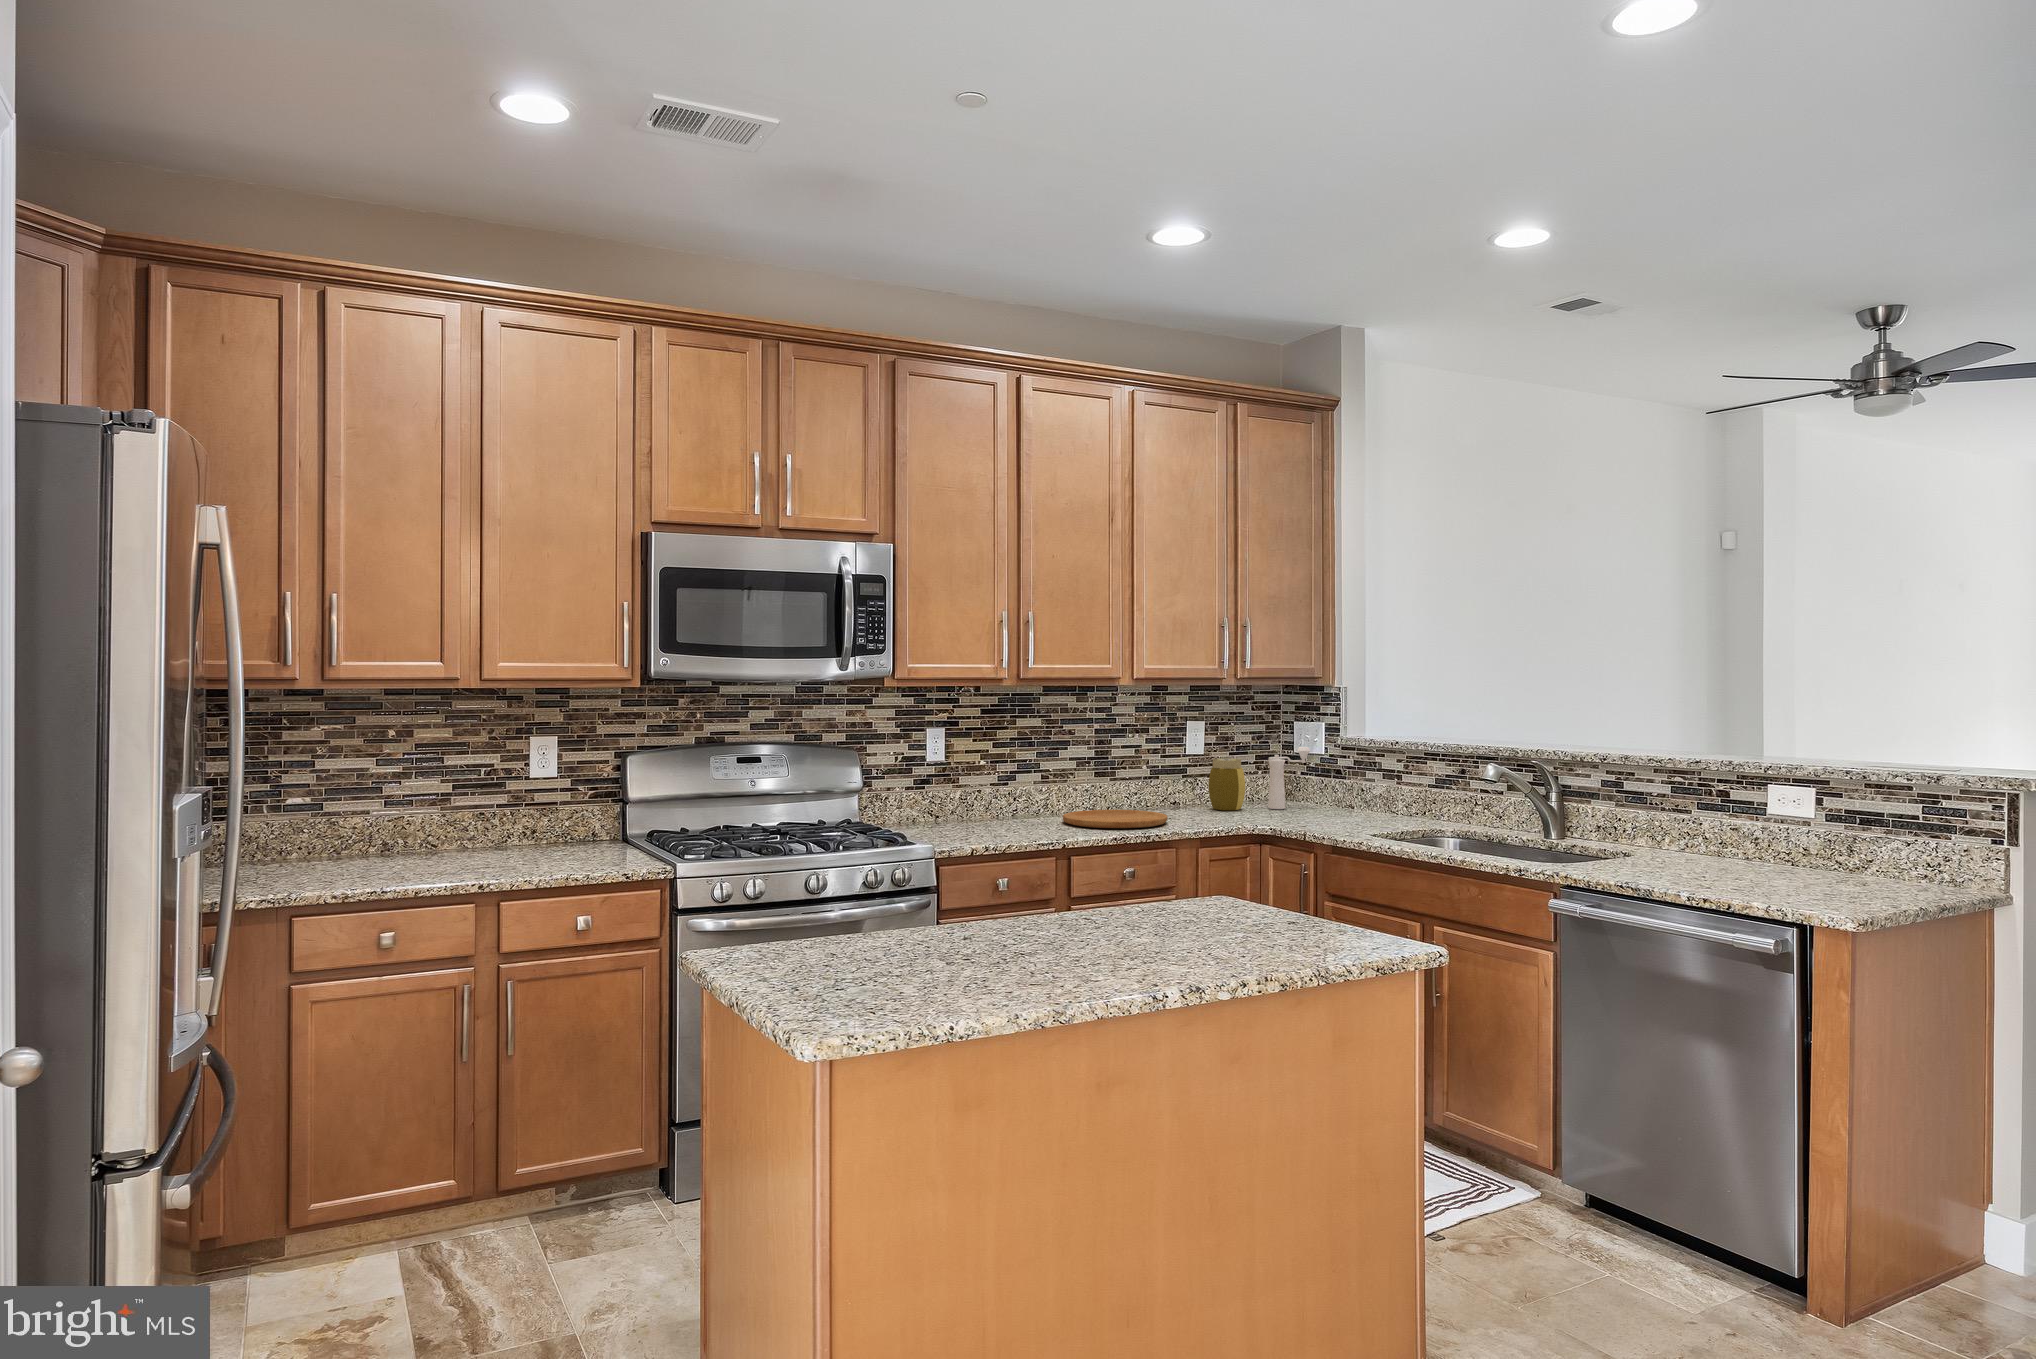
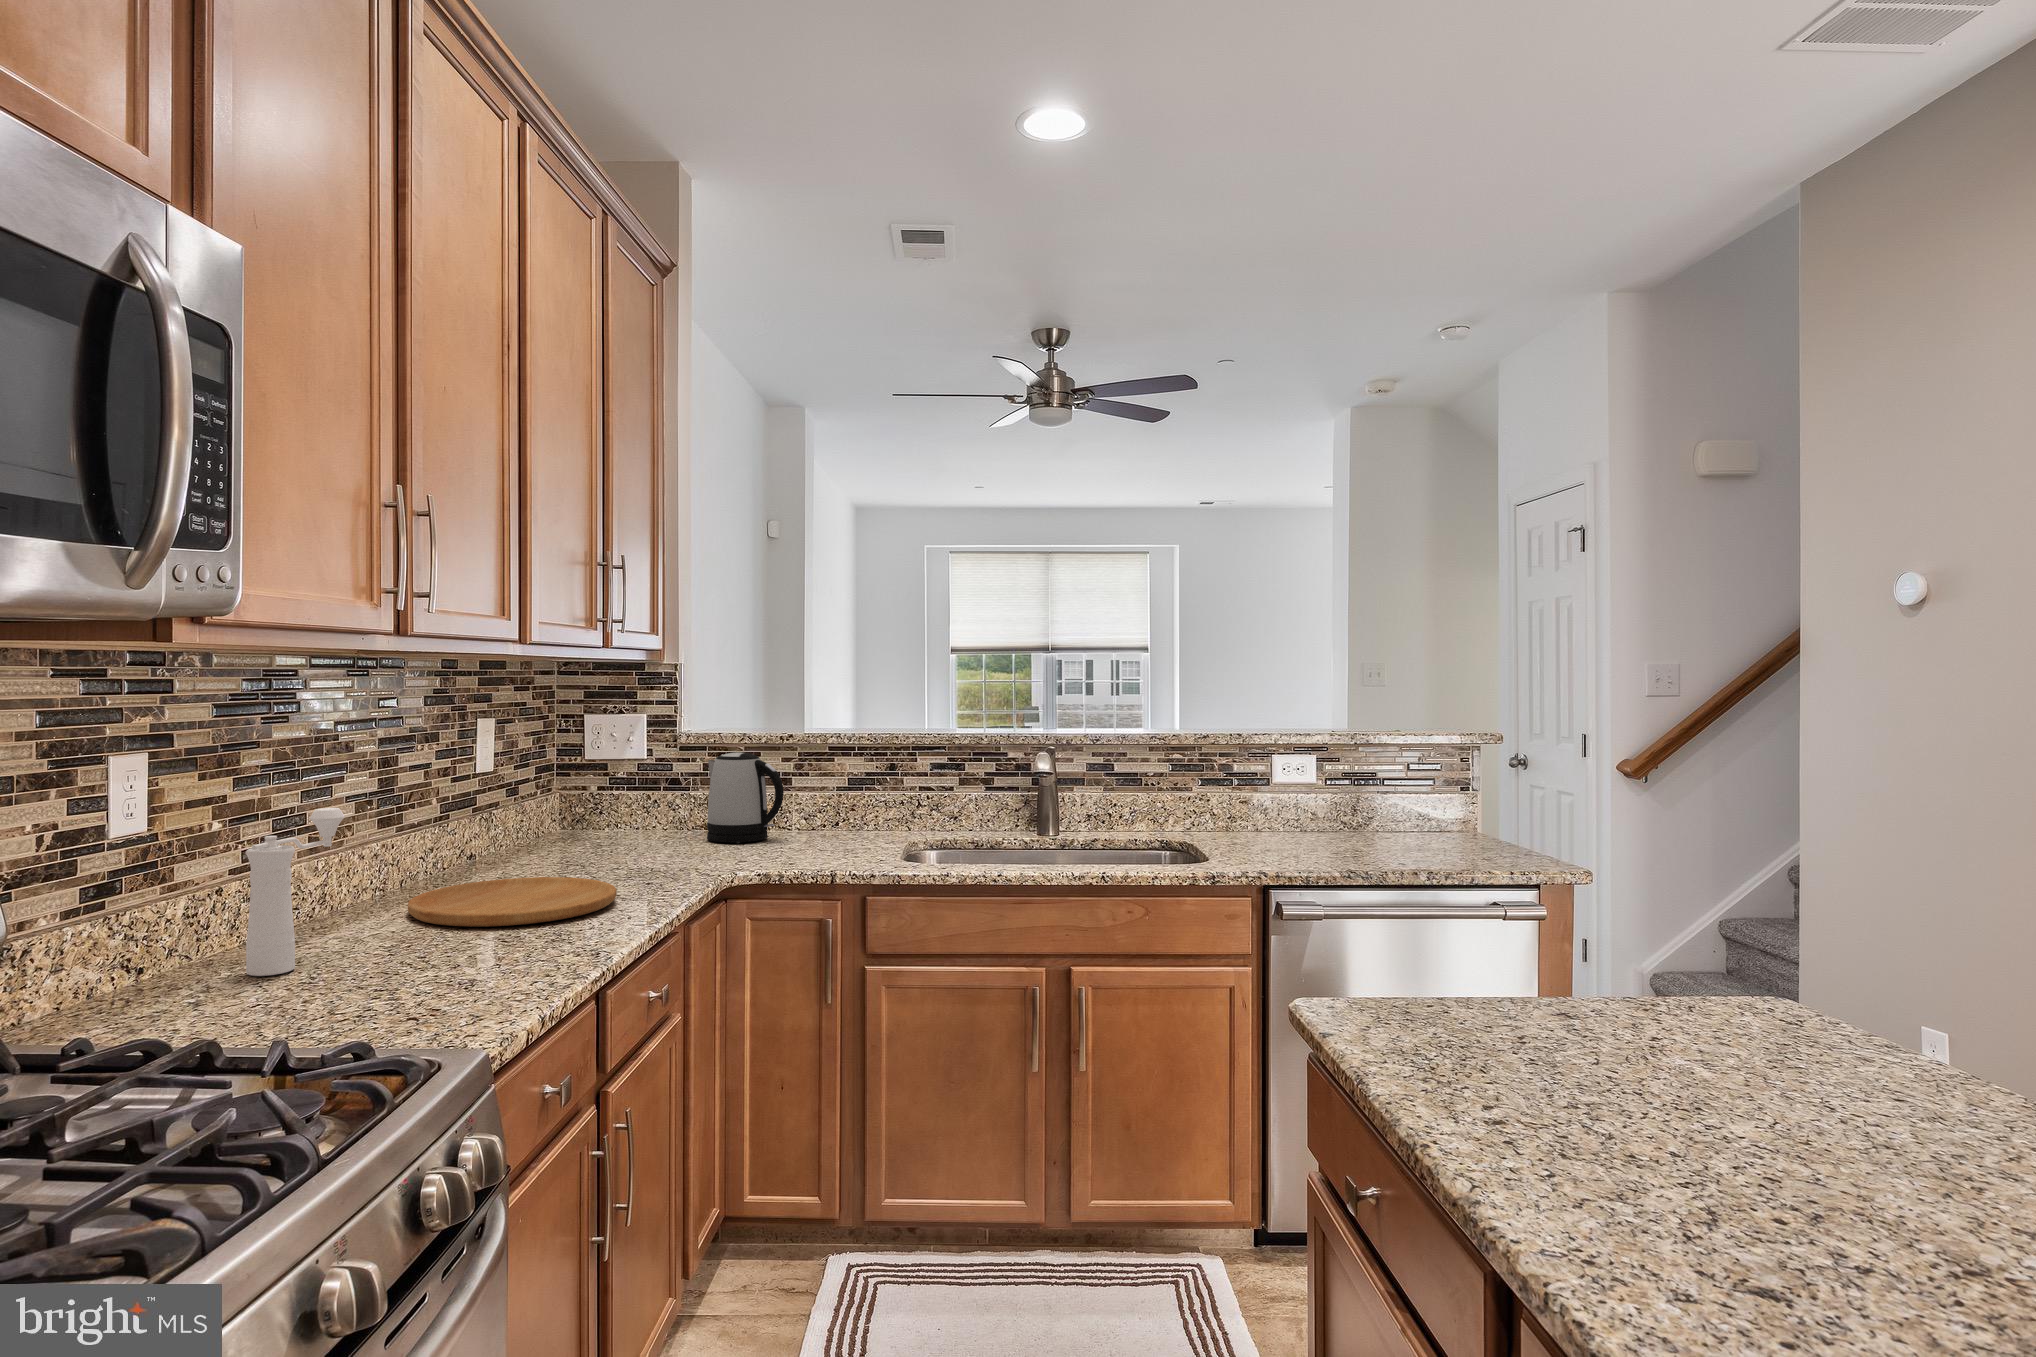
pepper mill: present [1268,747,1310,809] -> present [245,808,345,976]
kettle: none [1324,752,1368,816] -> present [707,753,784,843]
jar: present [1209,758,1245,810] -> none [543,775,600,858]

